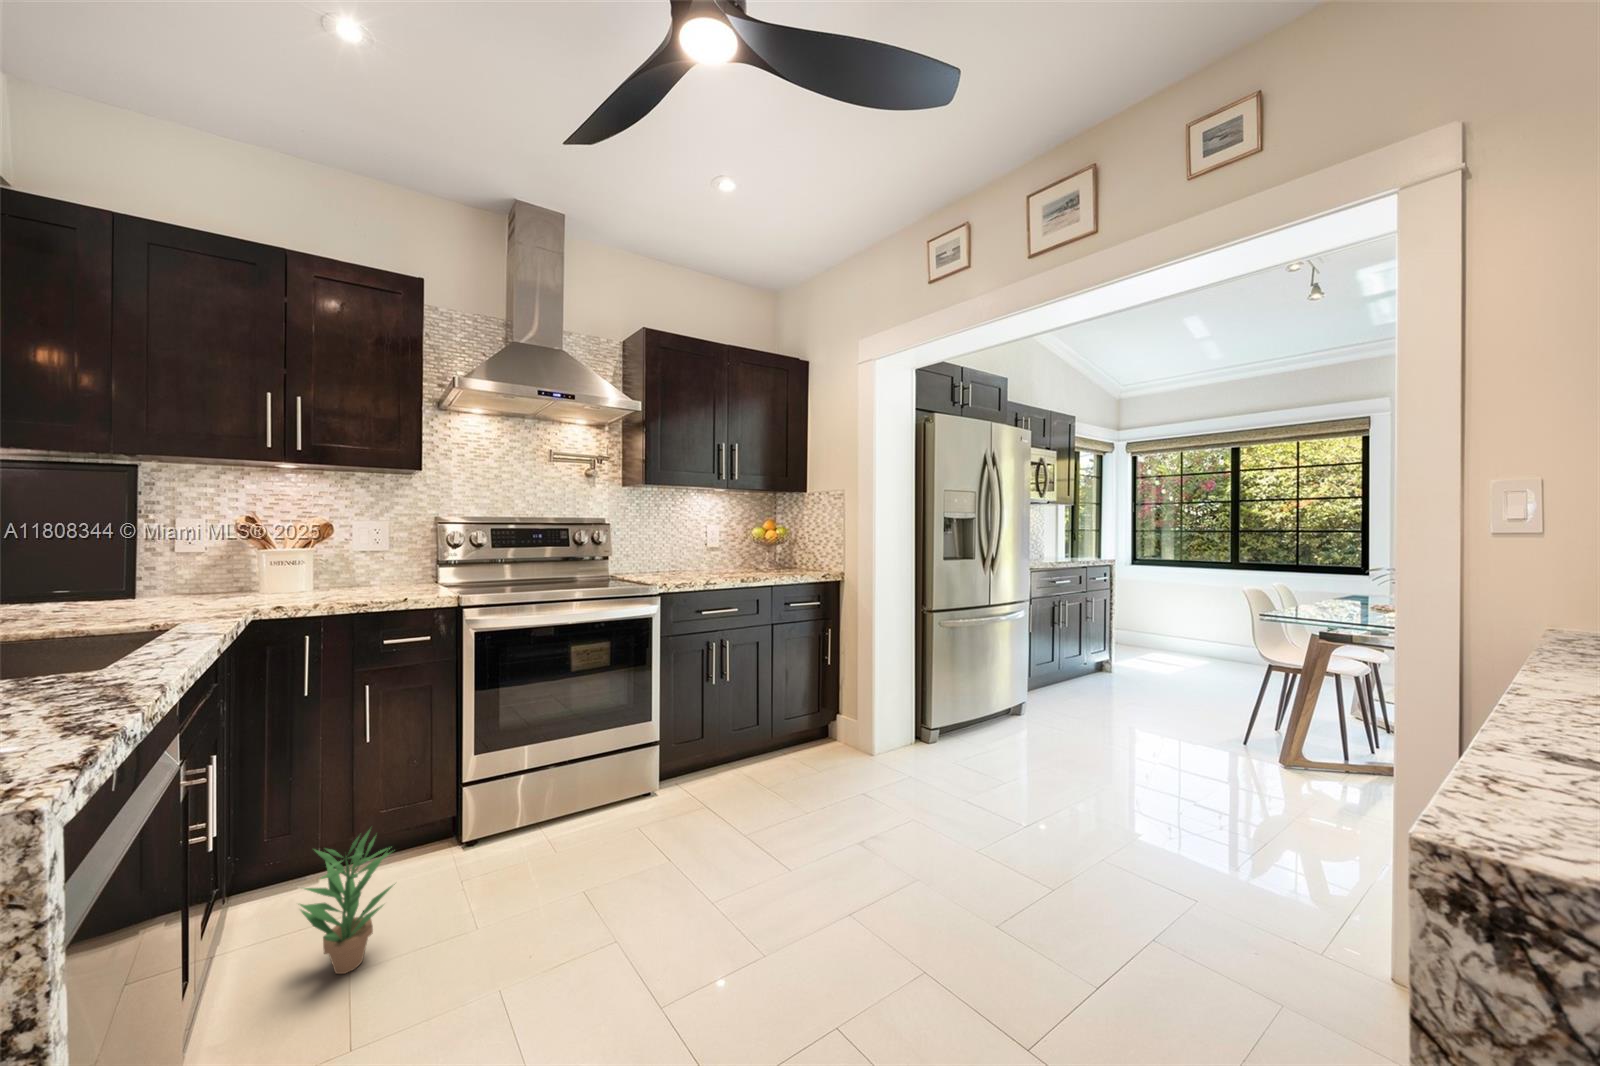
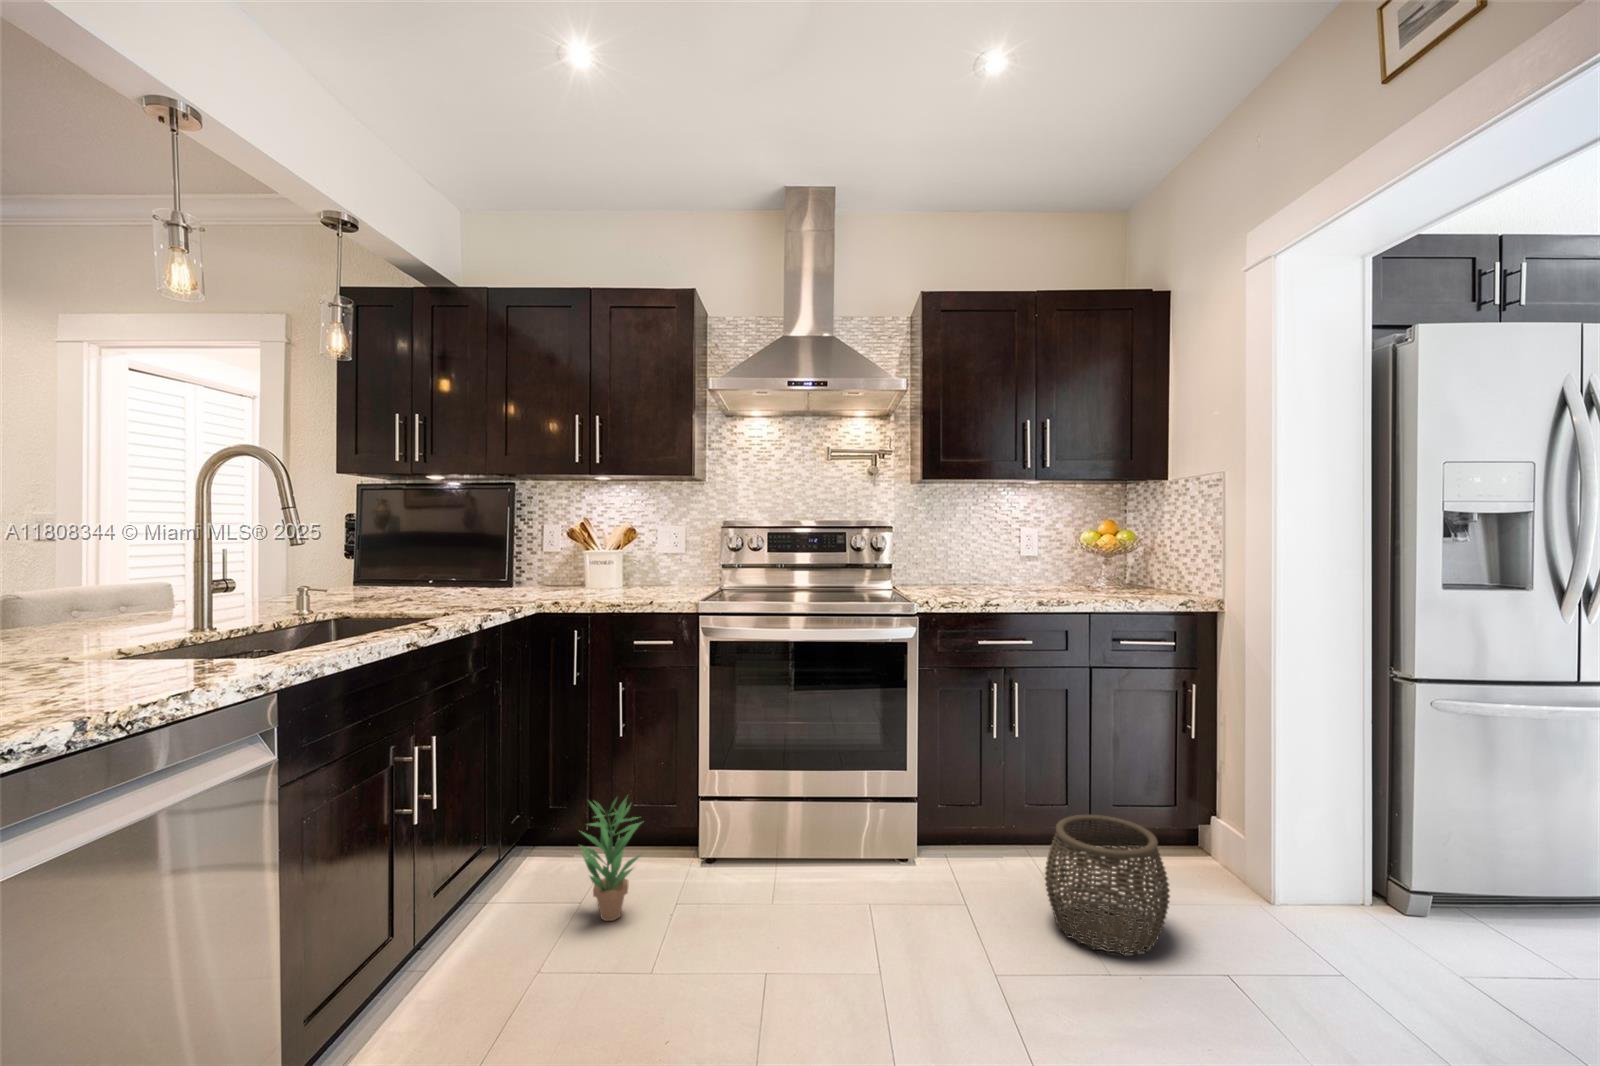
woven basket: none [763,731,844,829] -> present [1045,815,1170,955]

